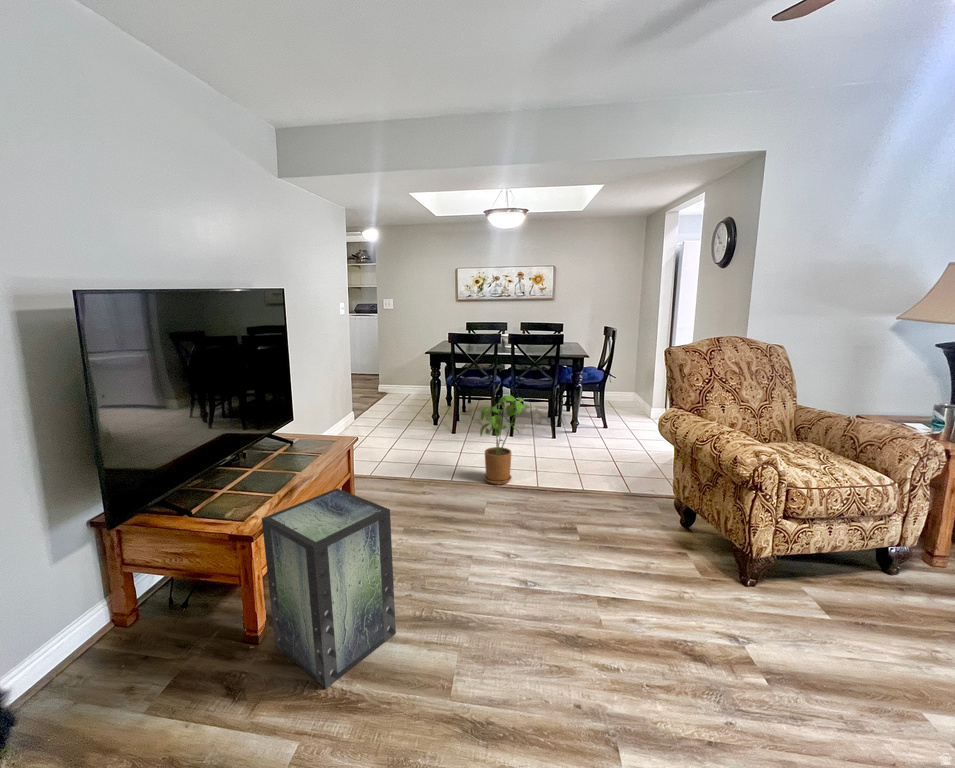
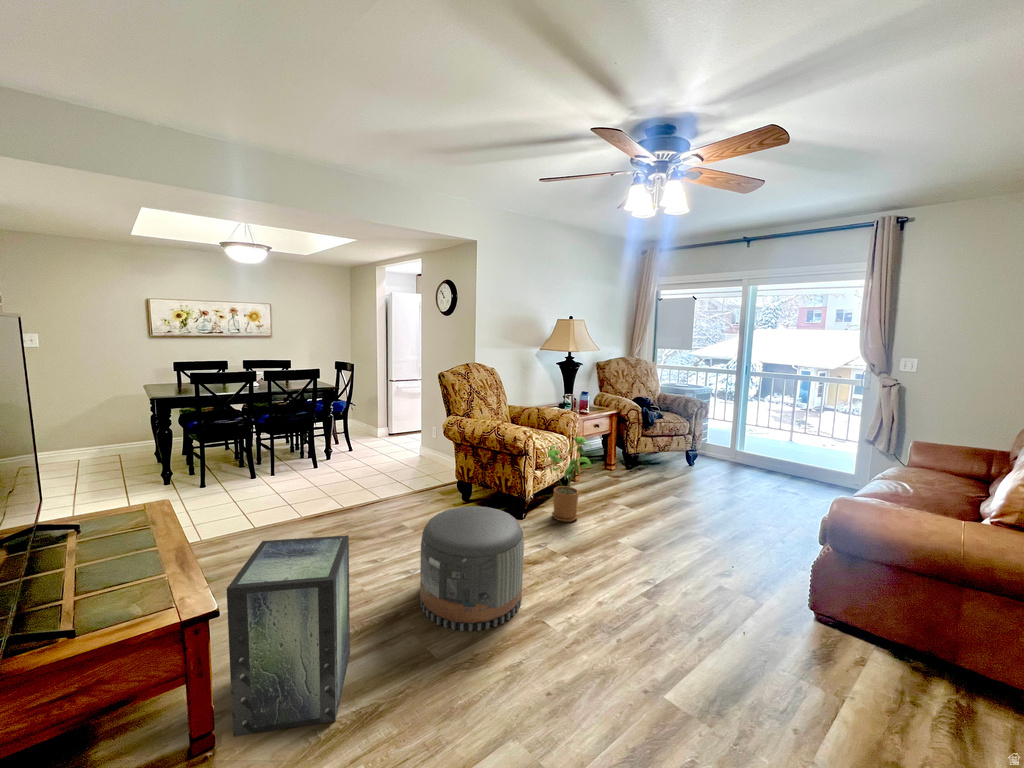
house plant: present [480,395,531,484] -> present [545,436,592,522]
pouf: none [490,523,639,713] -> present [420,506,524,631]

